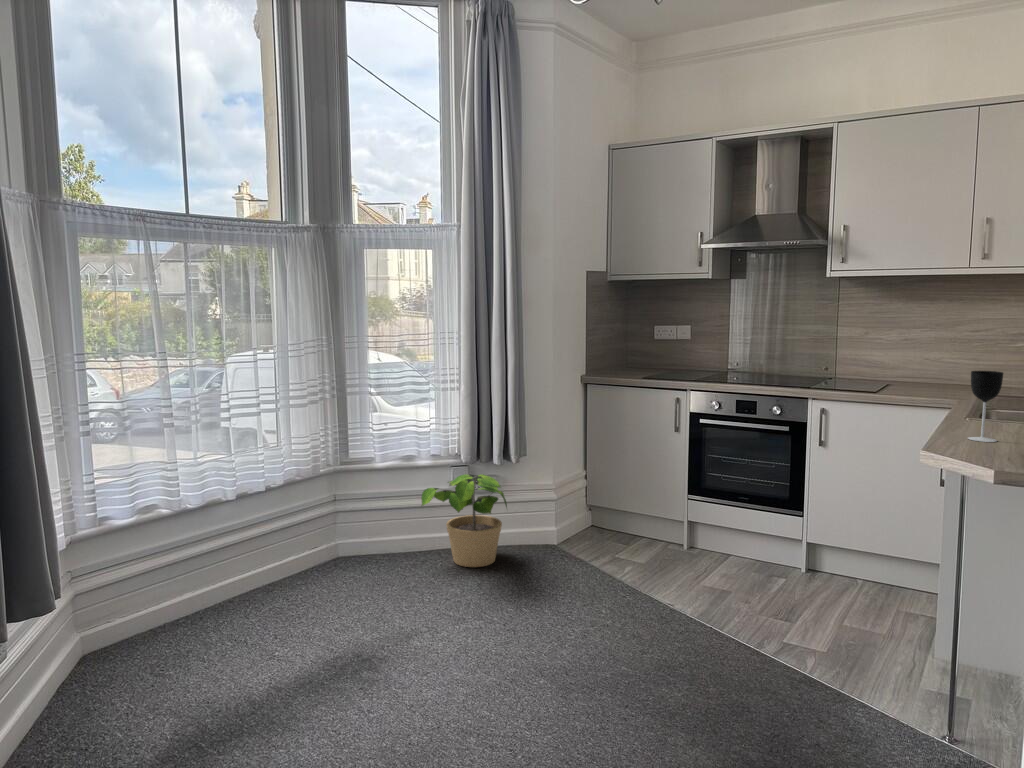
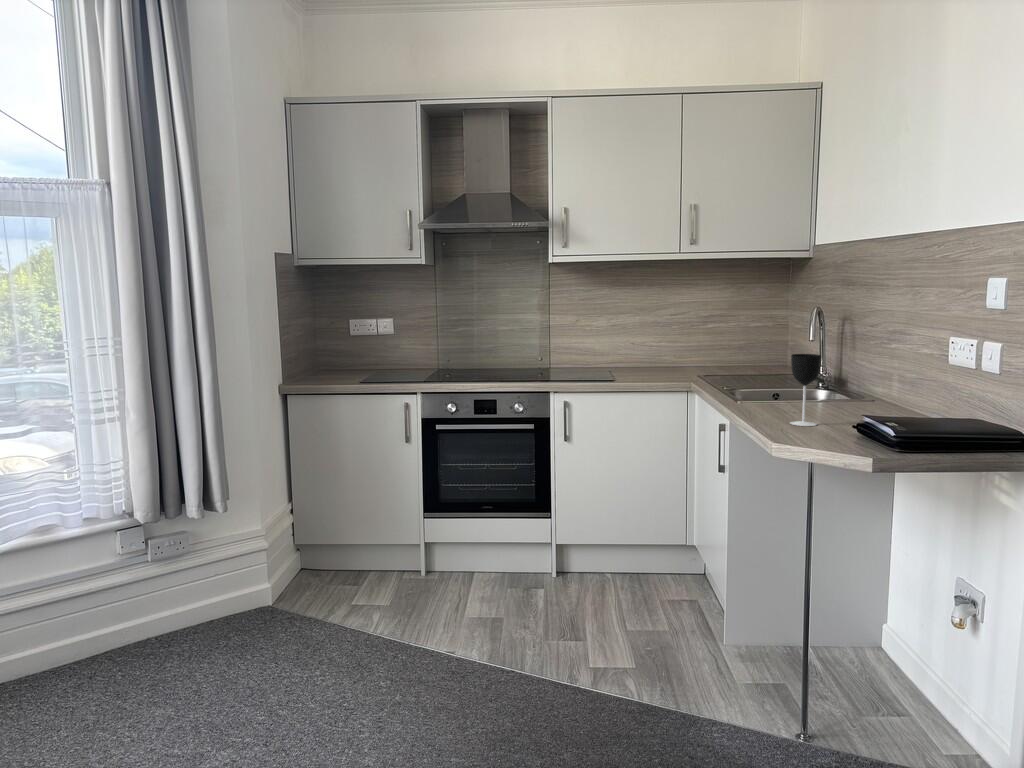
potted plant: present [421,474,507,567] -> none [79,536,220,668]

